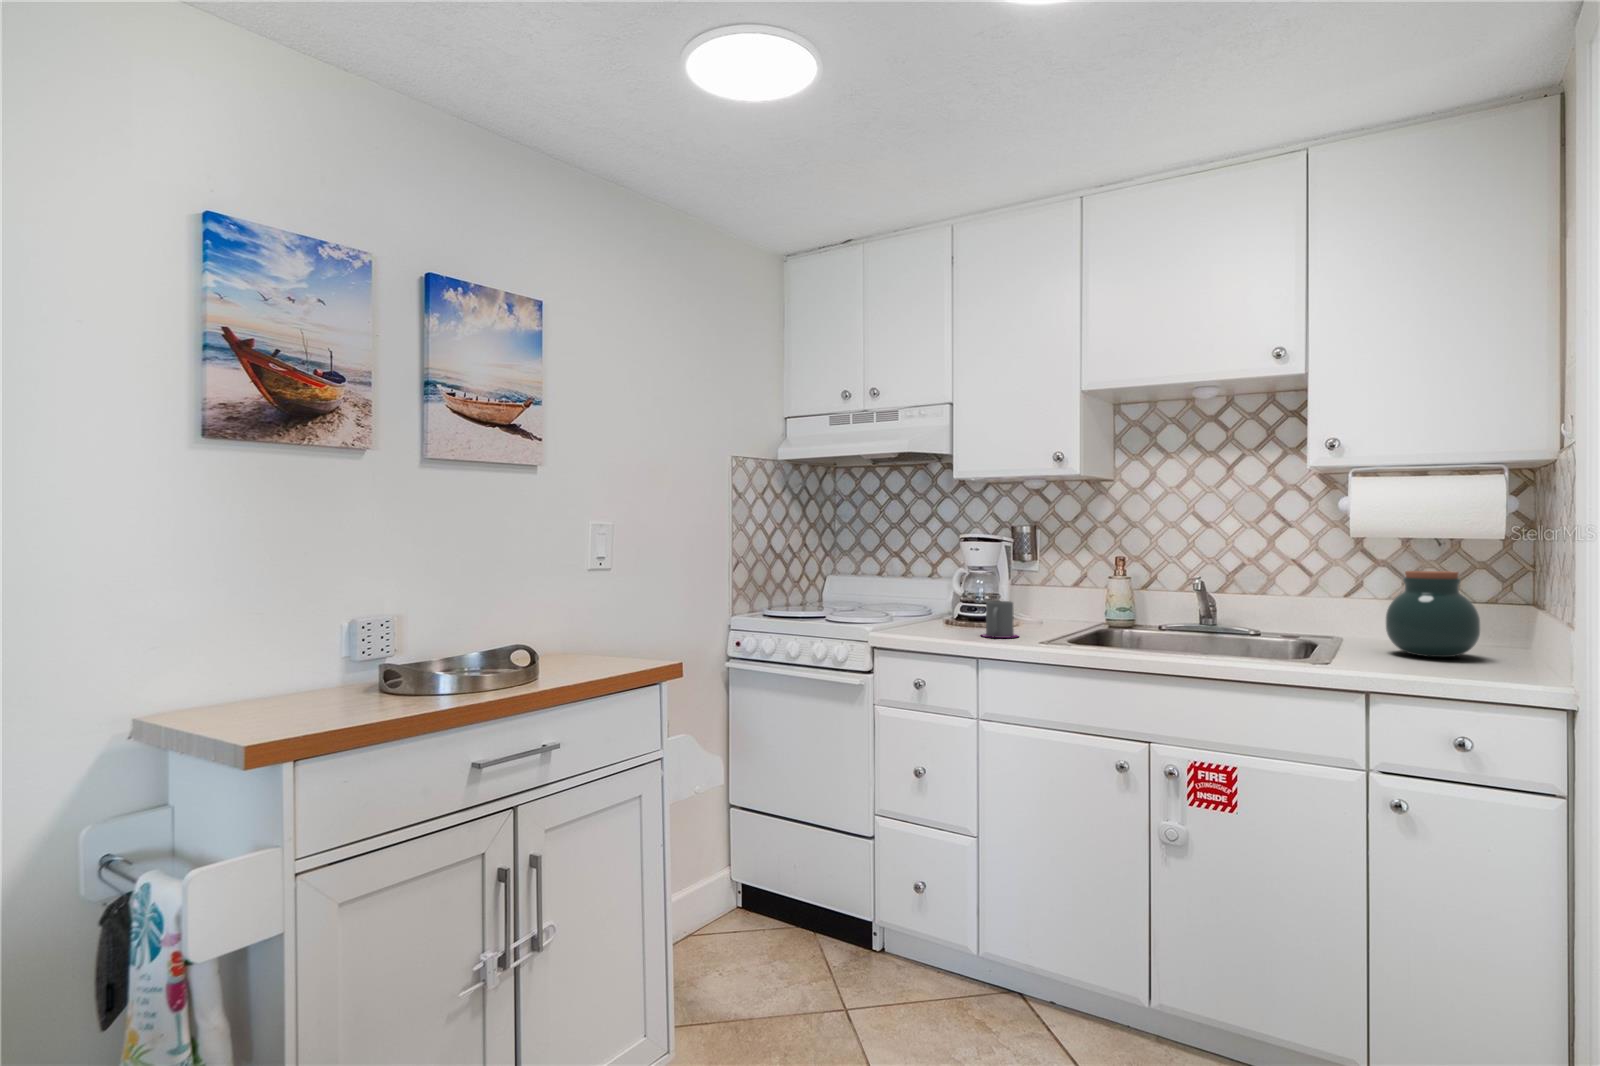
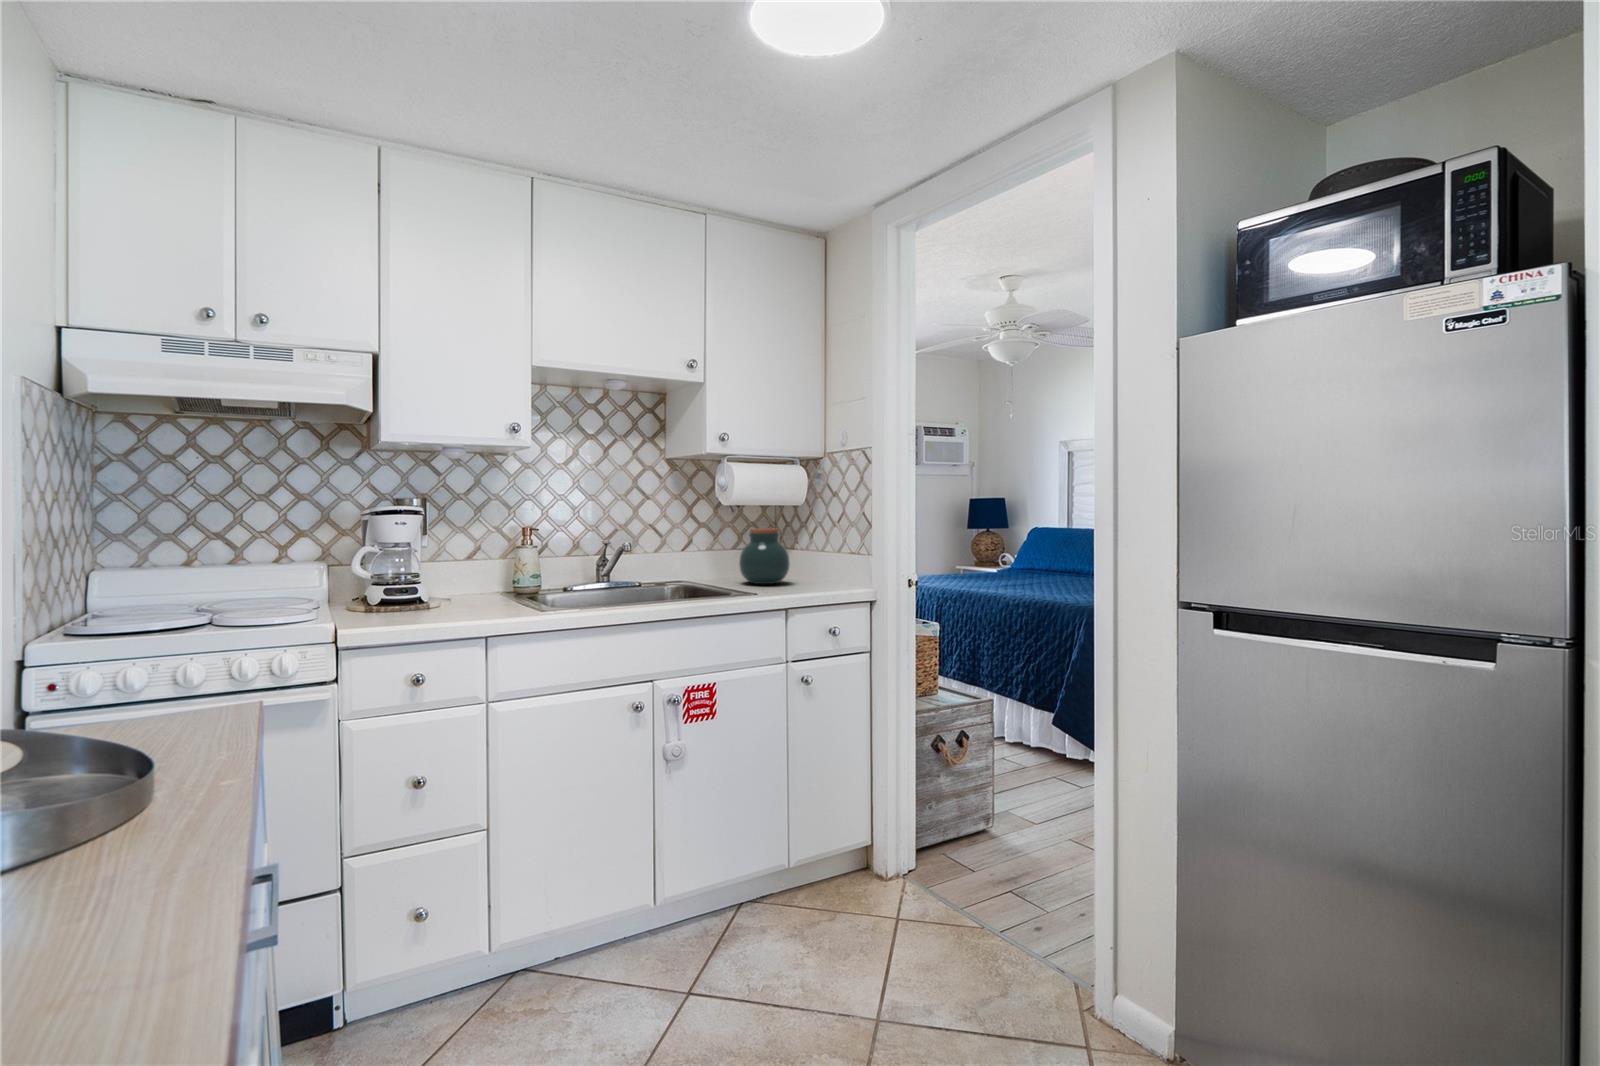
mug: present [982,601,1018,638] -> none [467,576,510,615]

